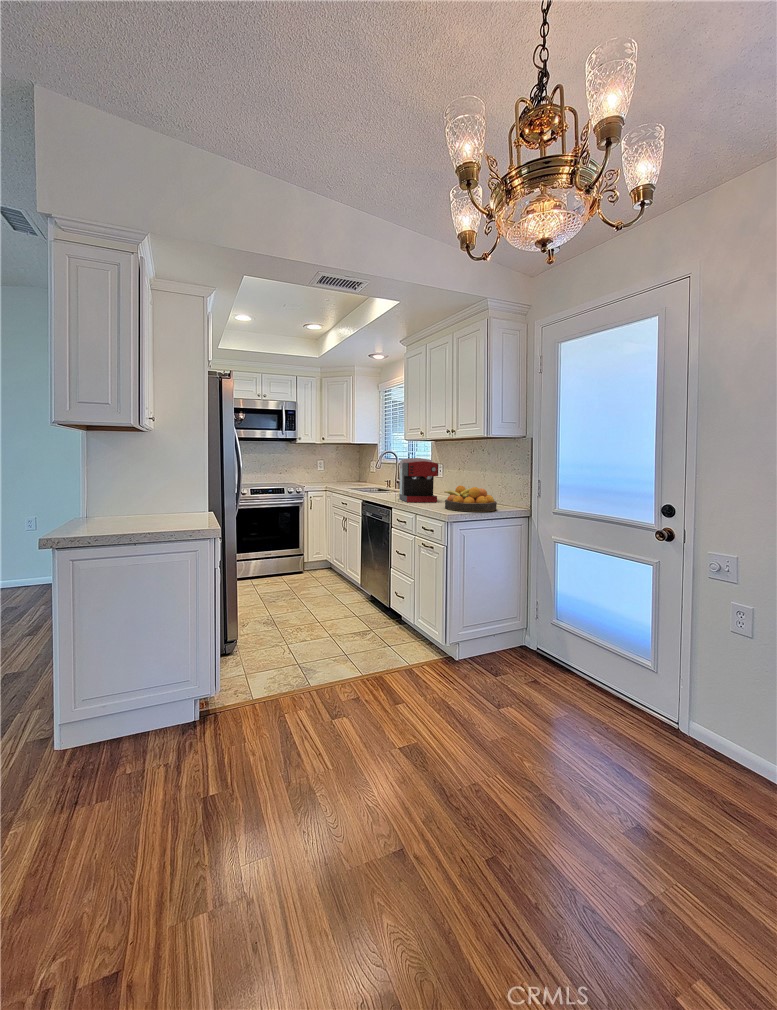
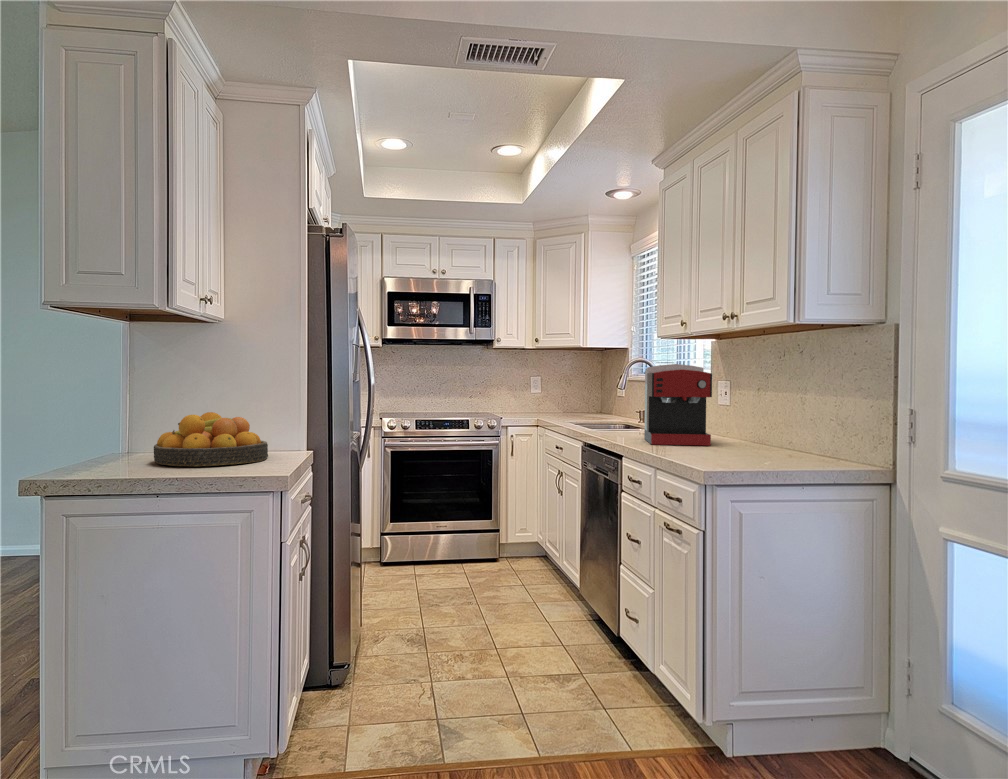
fruit bowl: present [445,486,497,512] -> present [154,412,268,466]

